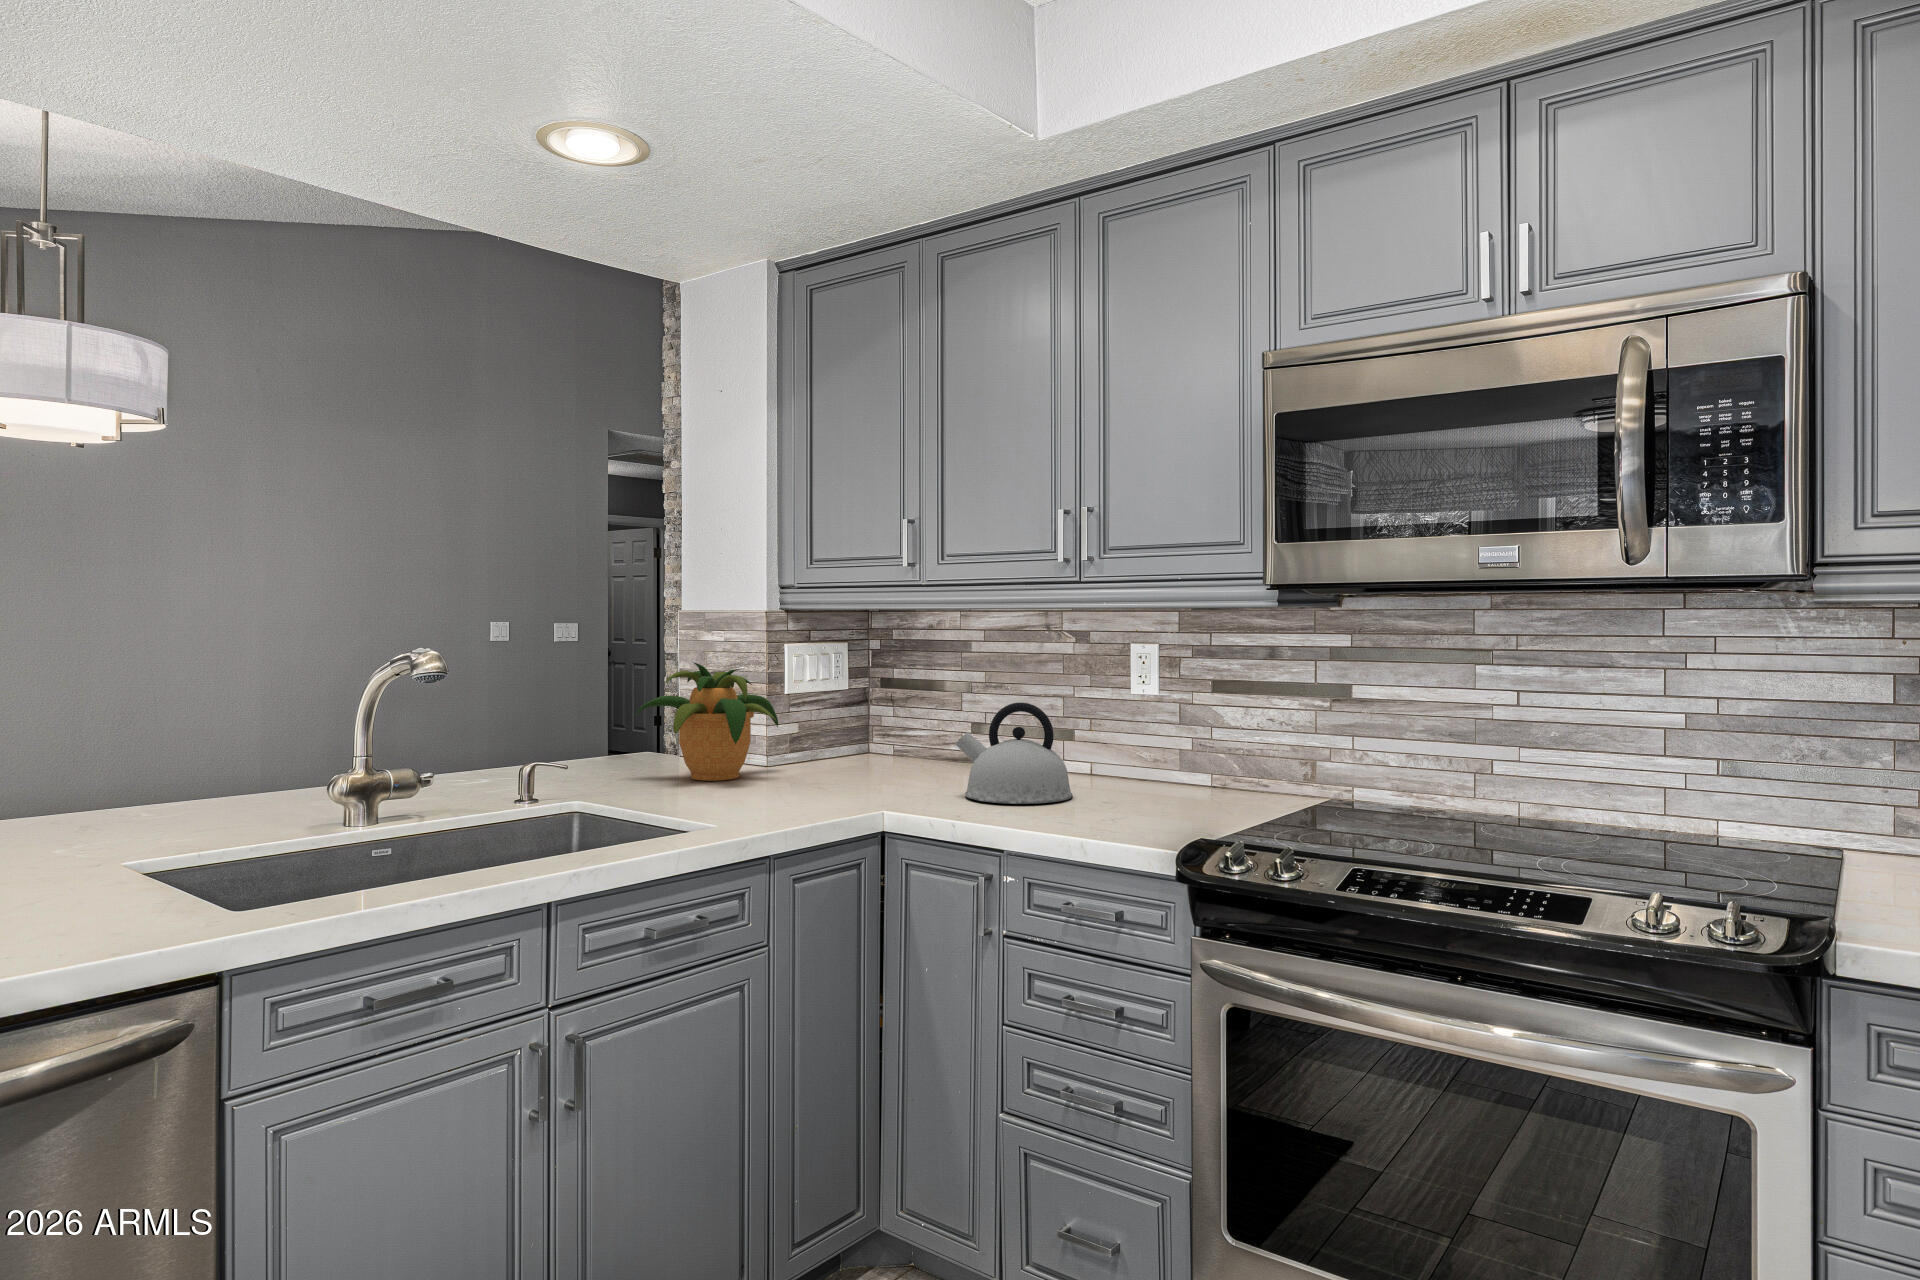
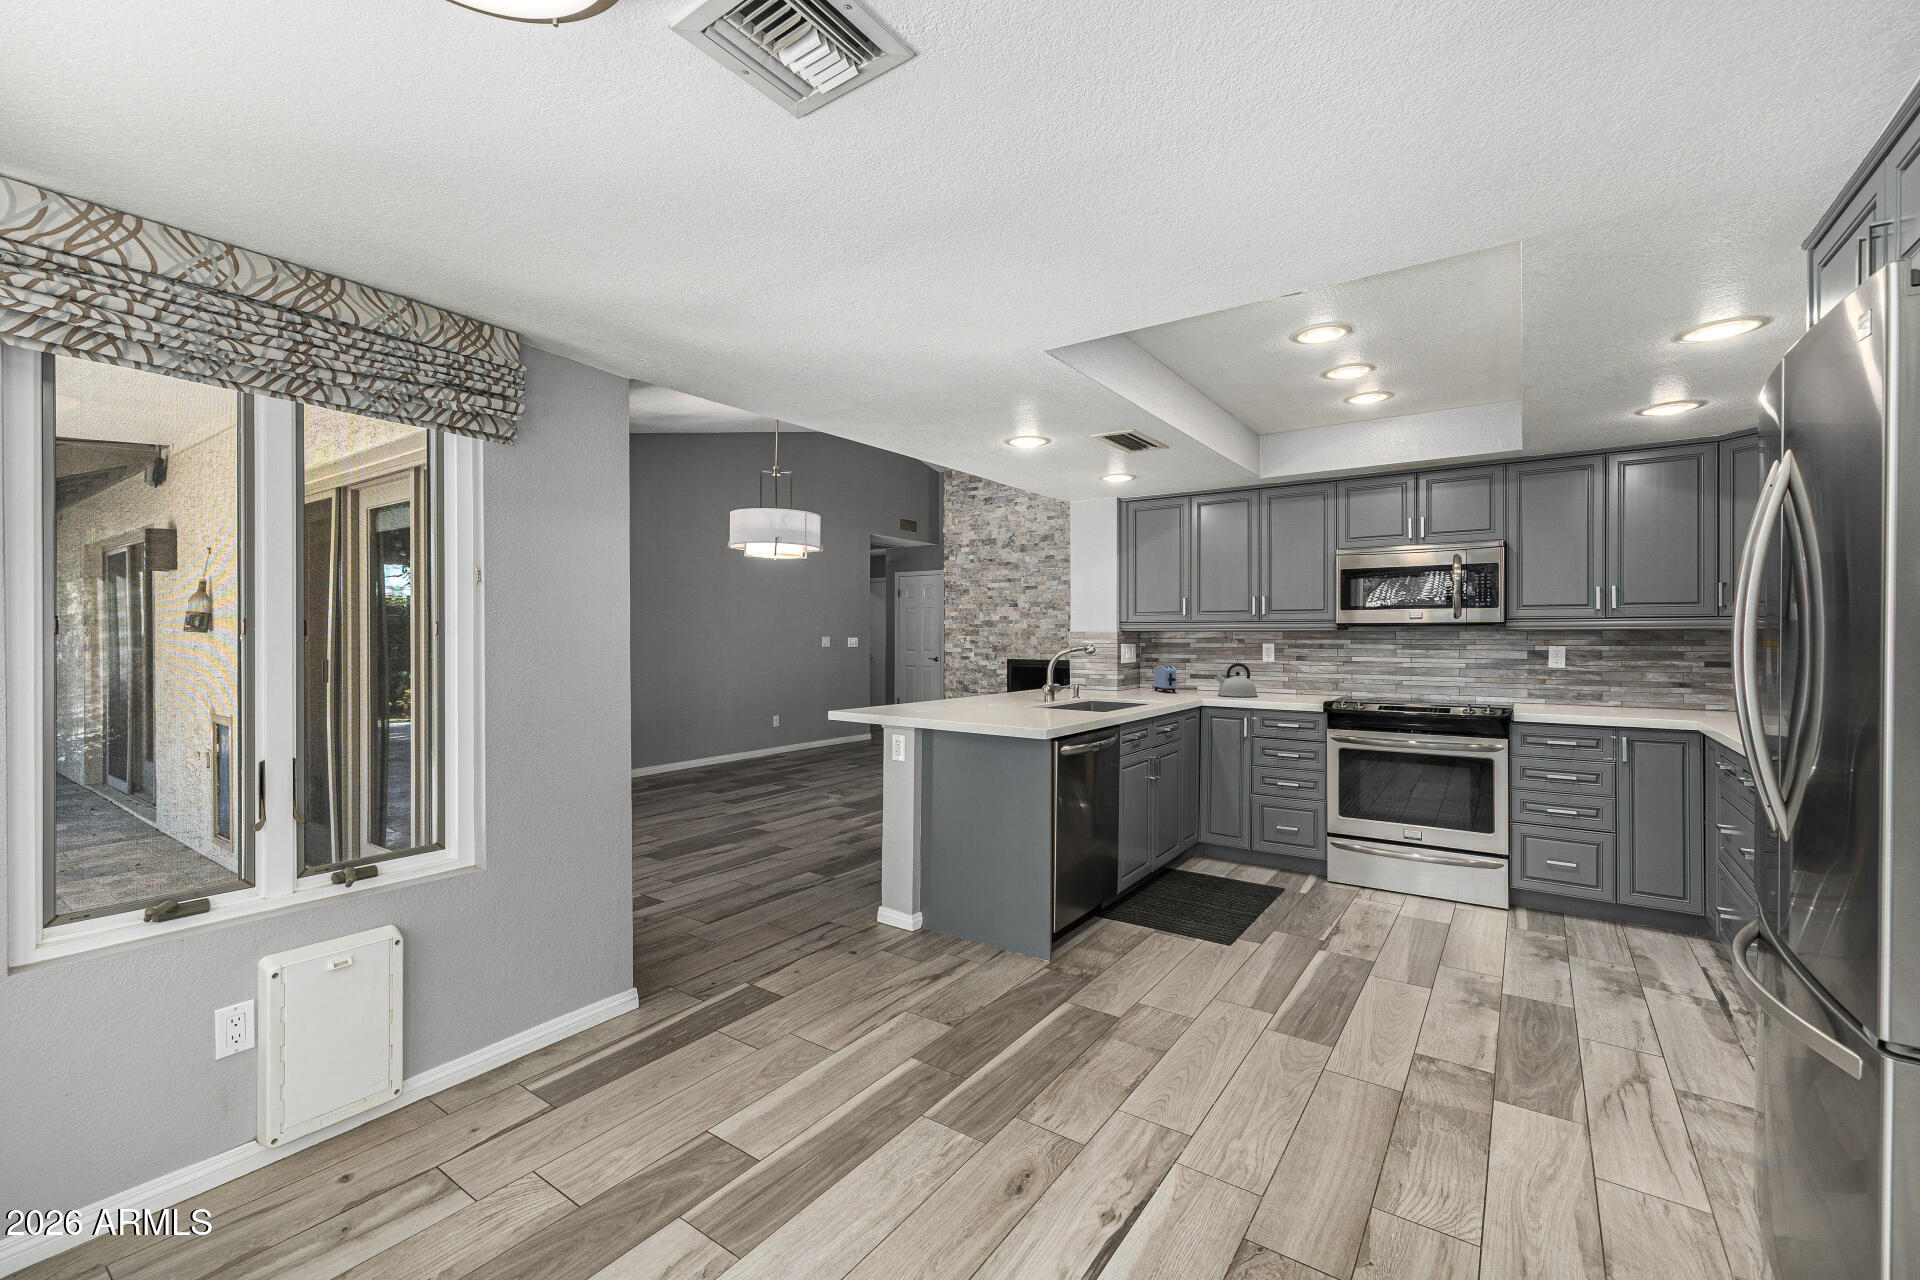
potted plant: present [635,662,778,781] -> none [1079,649,1133,694]
toaster: none [866,701,901,777] -> present [1154,665,1176,693]

